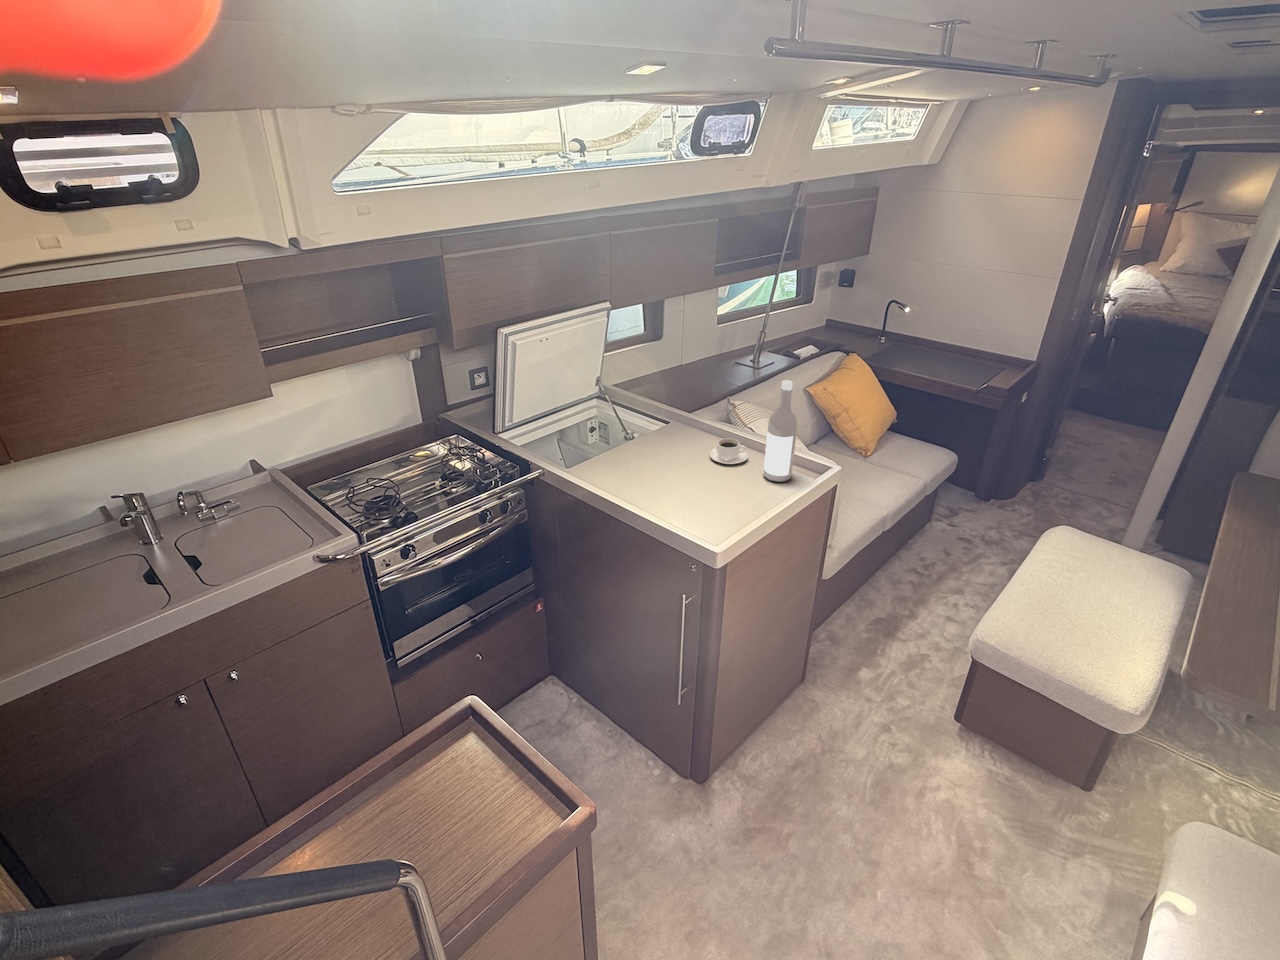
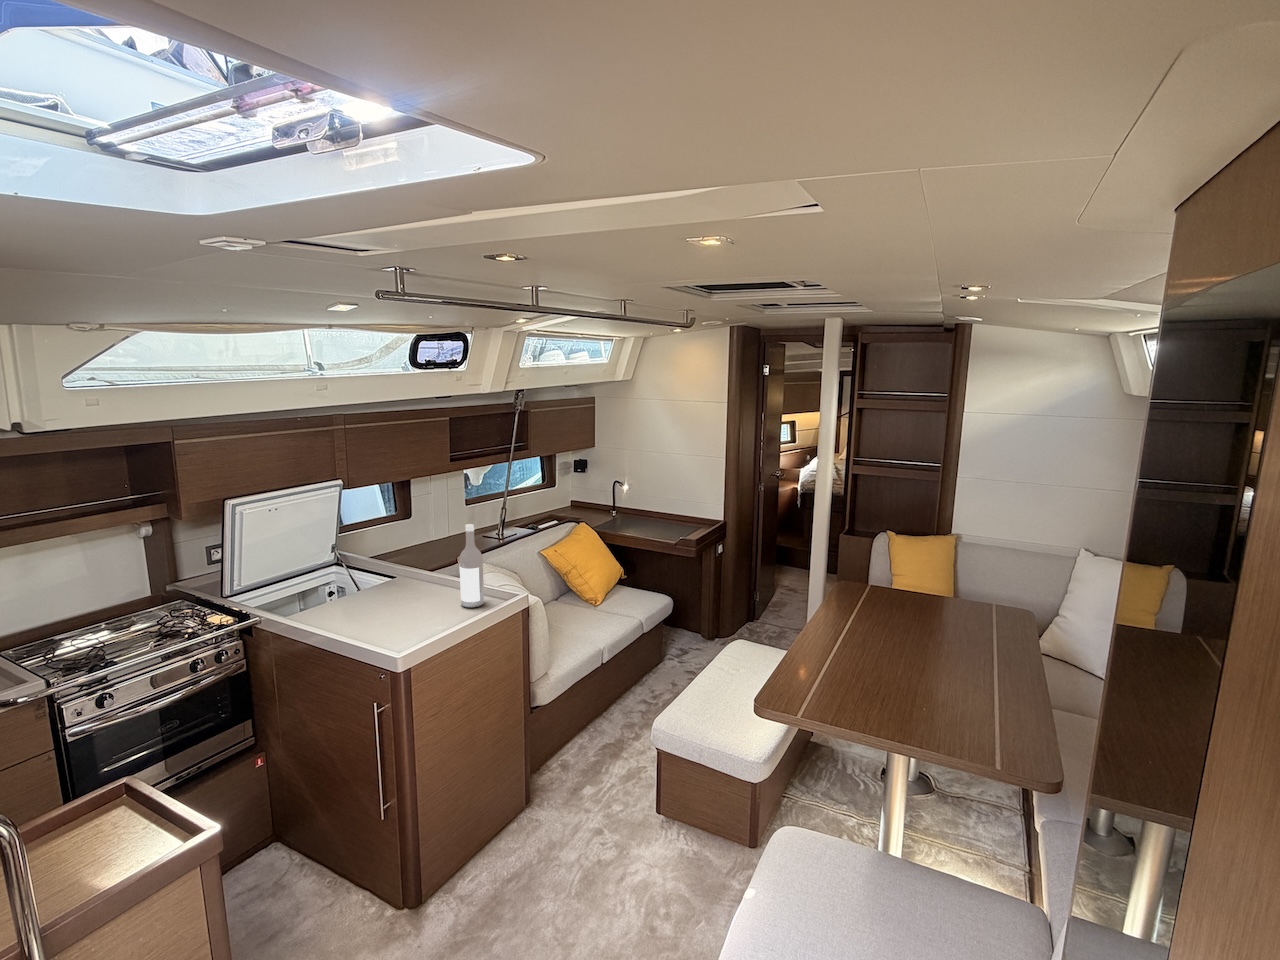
coffee cup: present [710,438,748,464] -> none [420,580,453,600]

